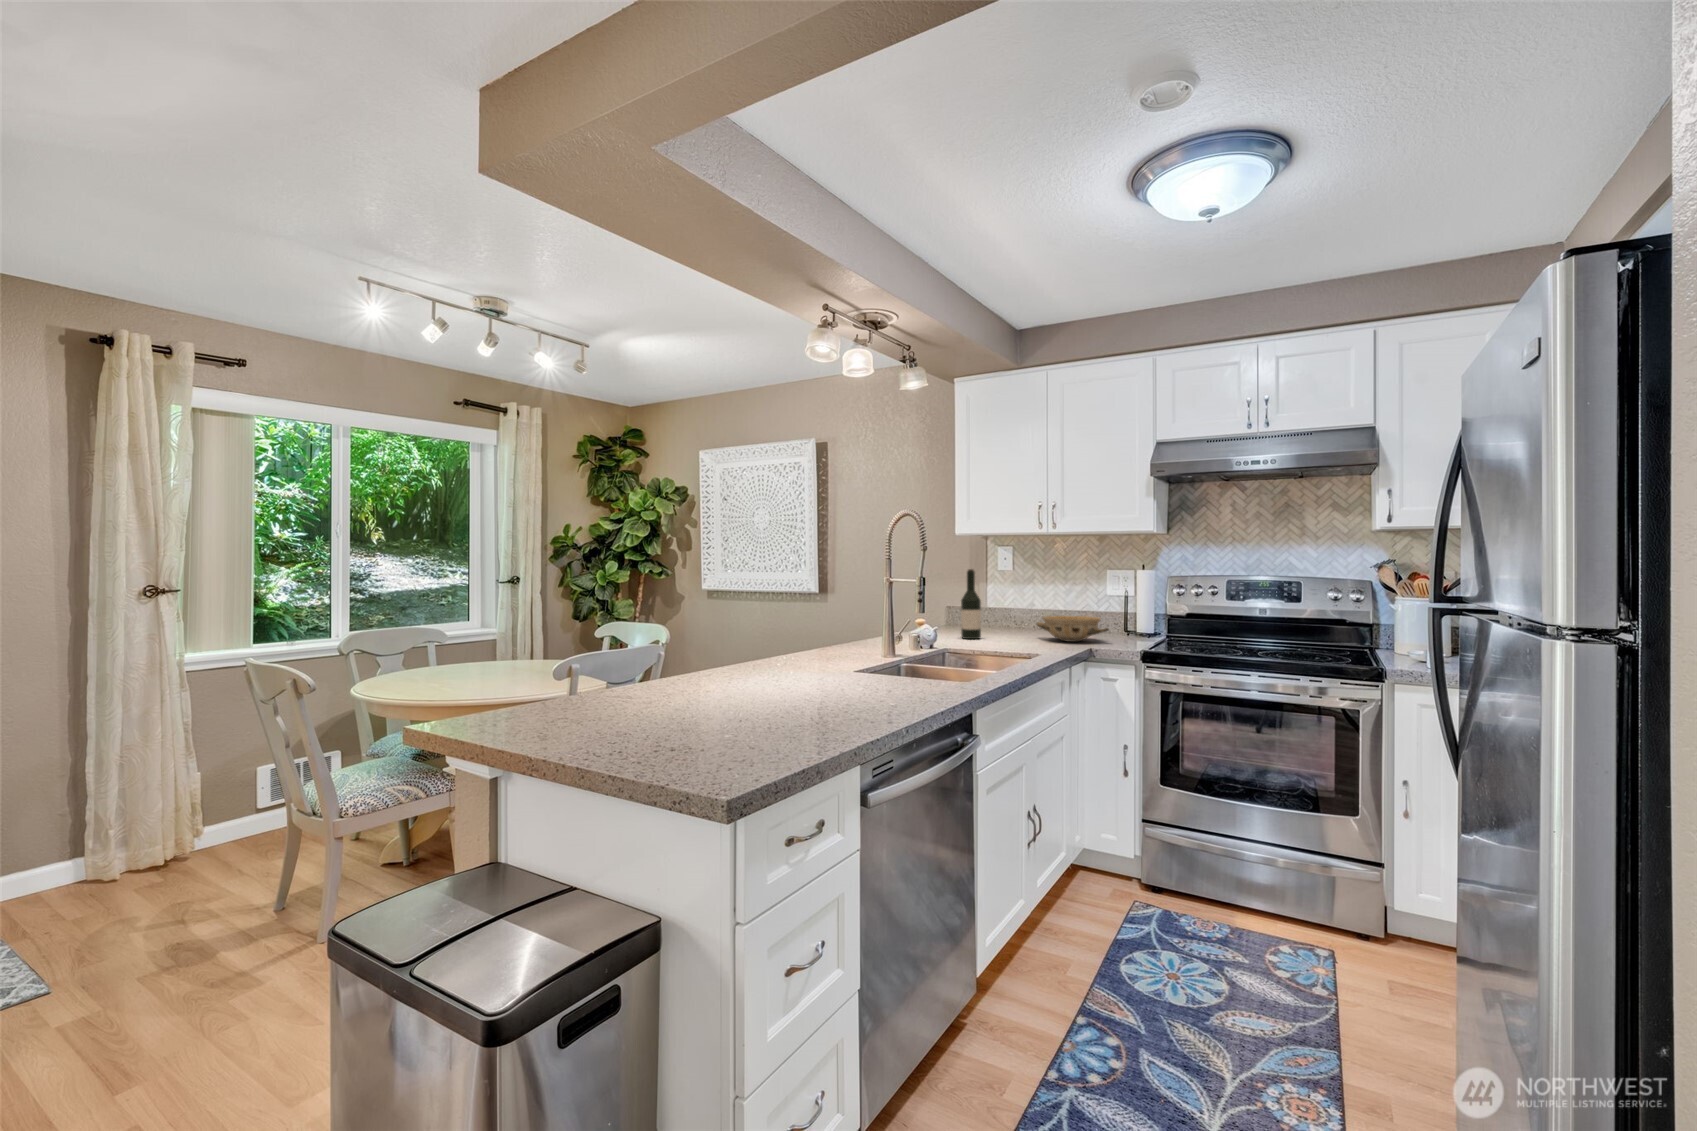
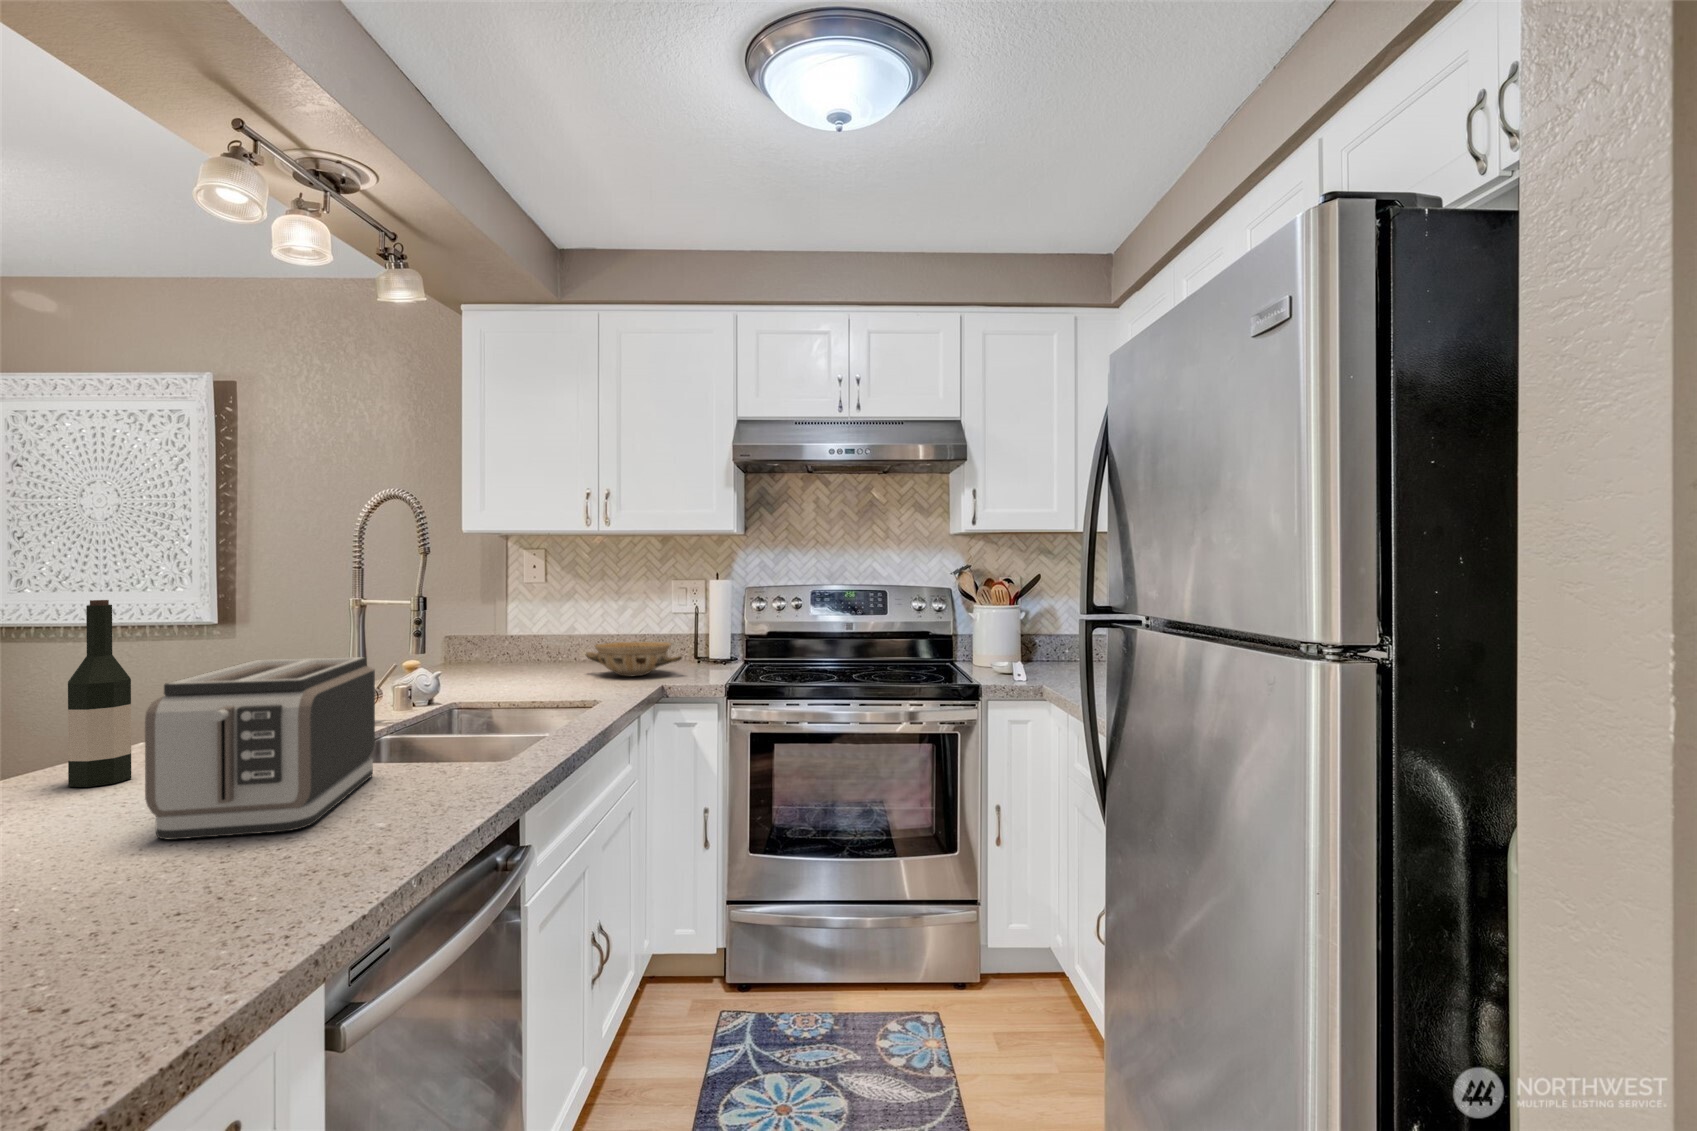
wine bottle: present [961,569,981,639] -> present [68,600,131,787]
toaster: none [798,611,897,699] -> present [145,657,375,839]

